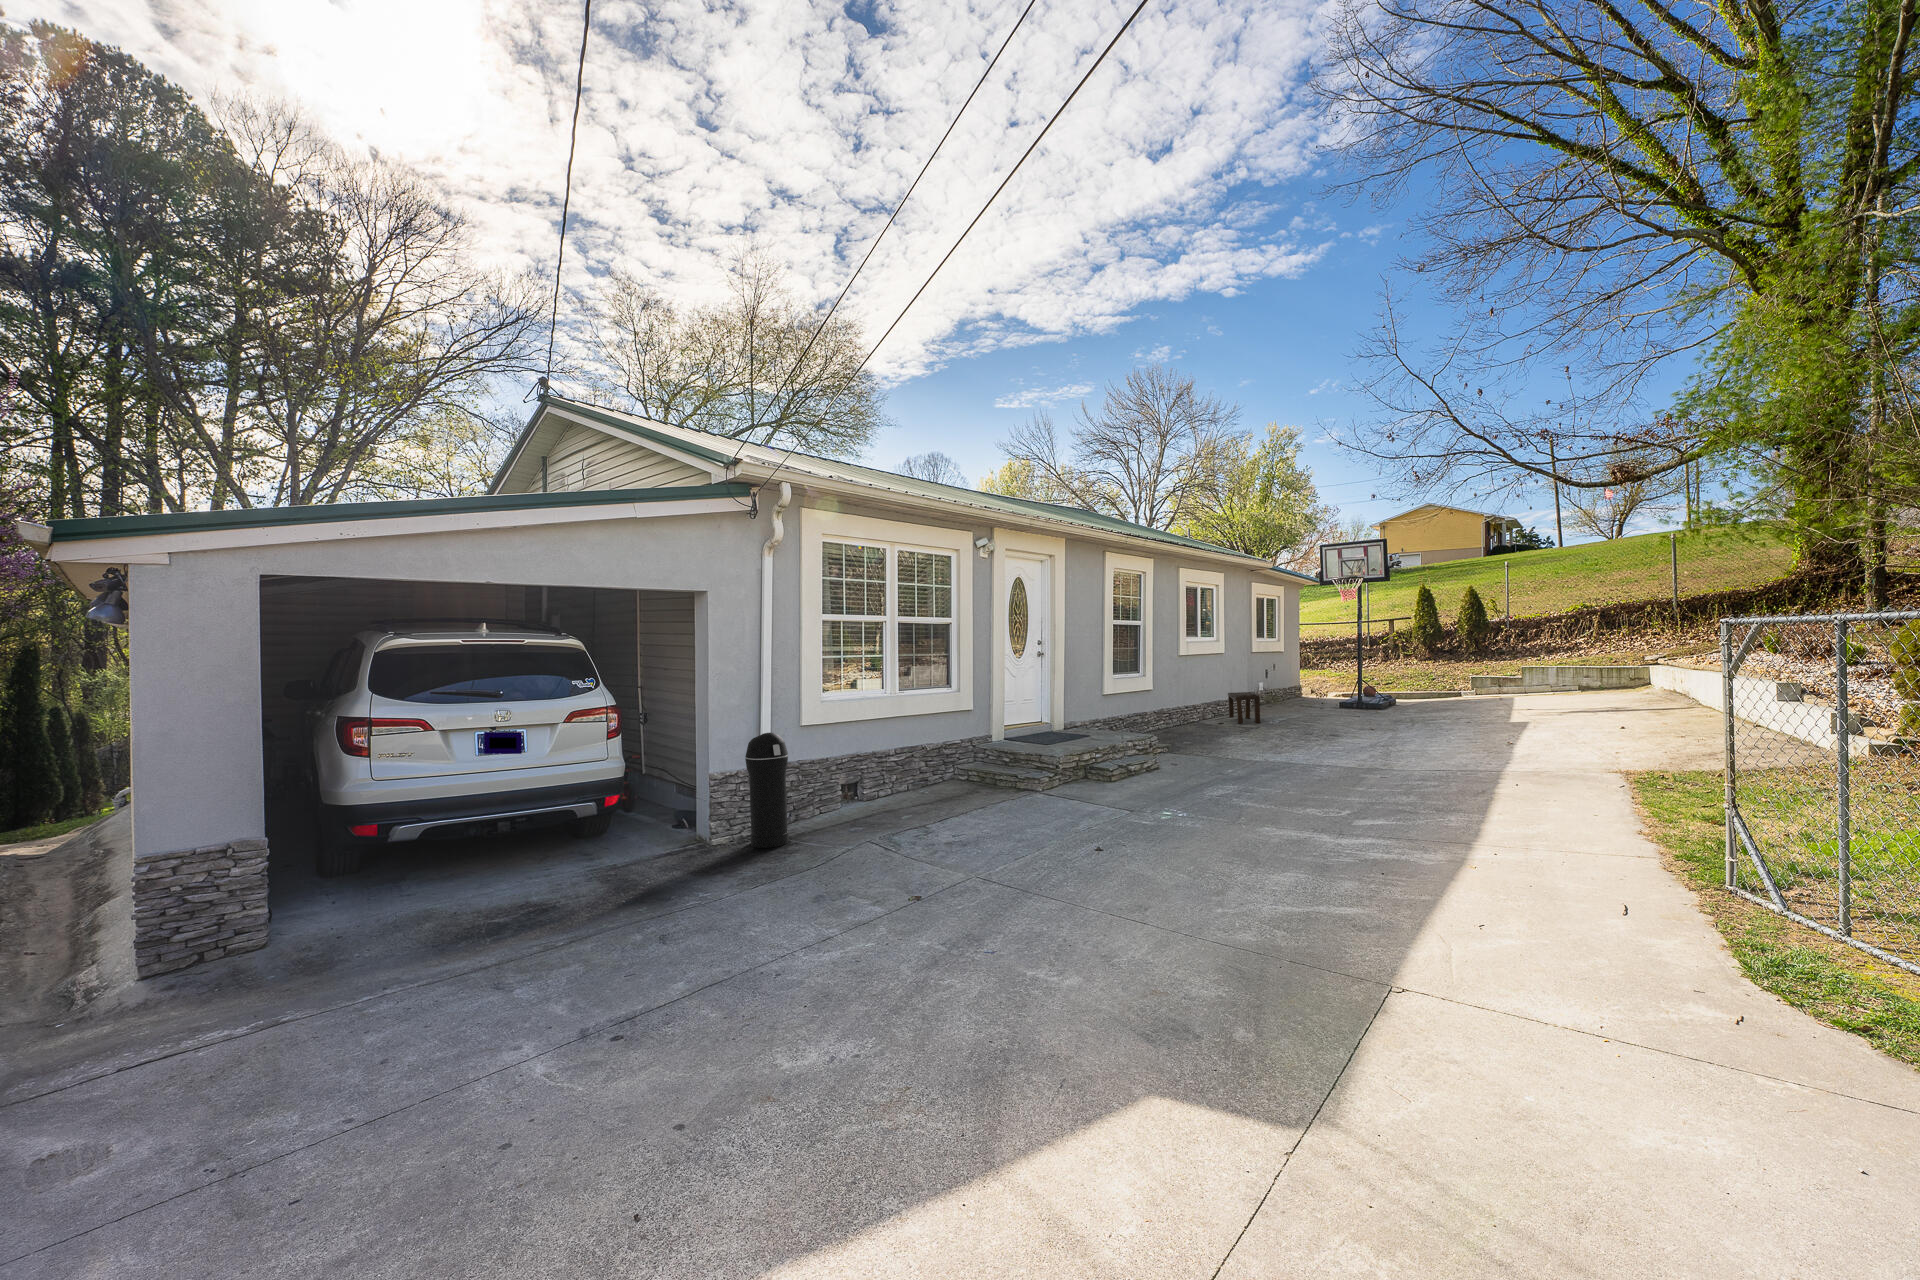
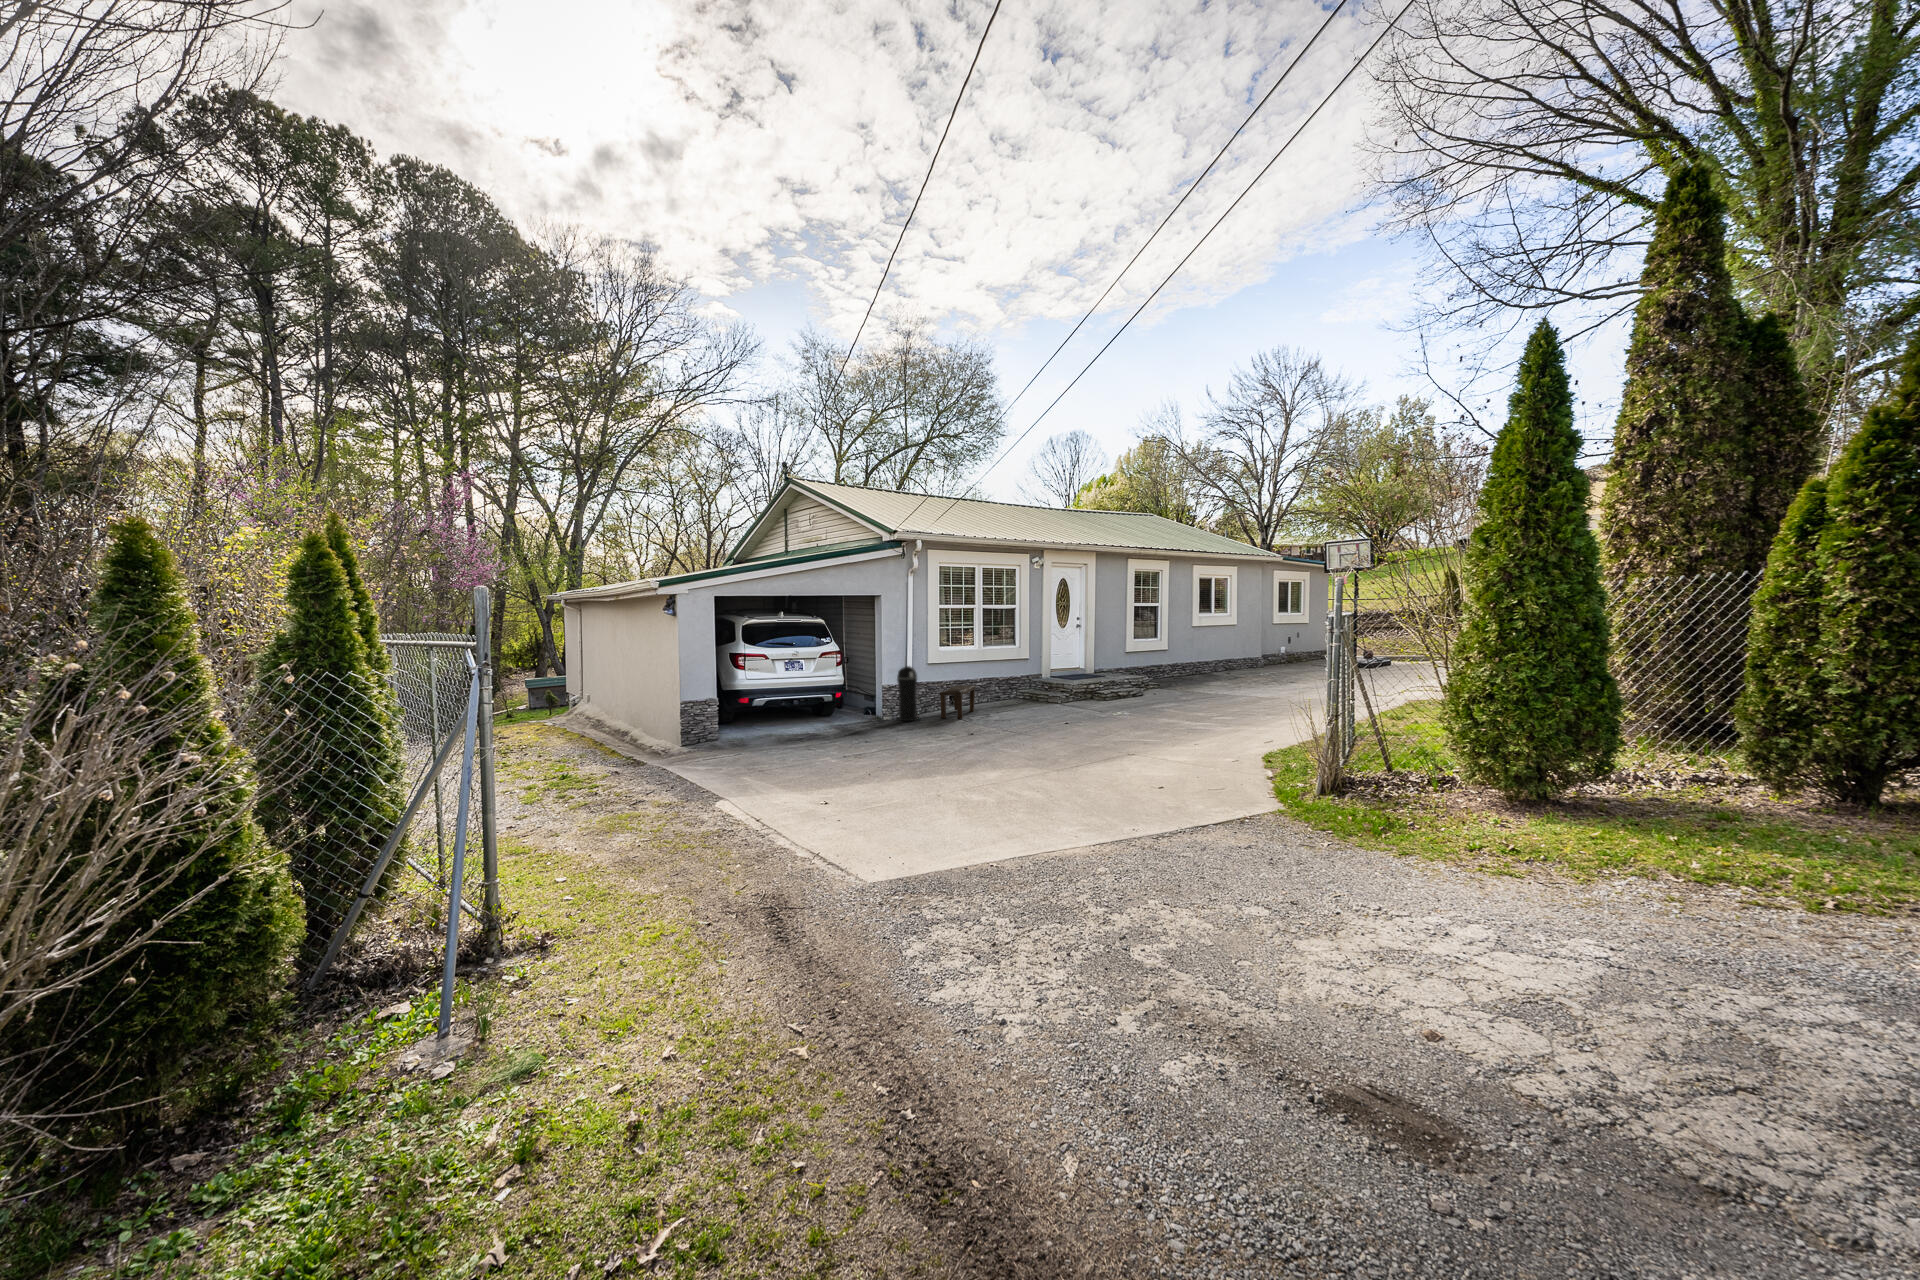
bench: present [1228,692,1260,724] -> present [940,685,976,719]

